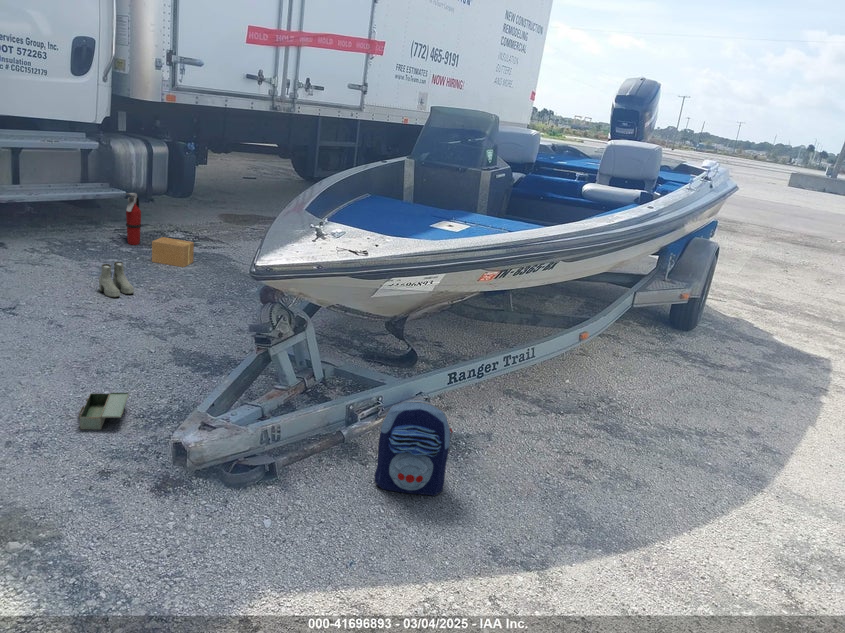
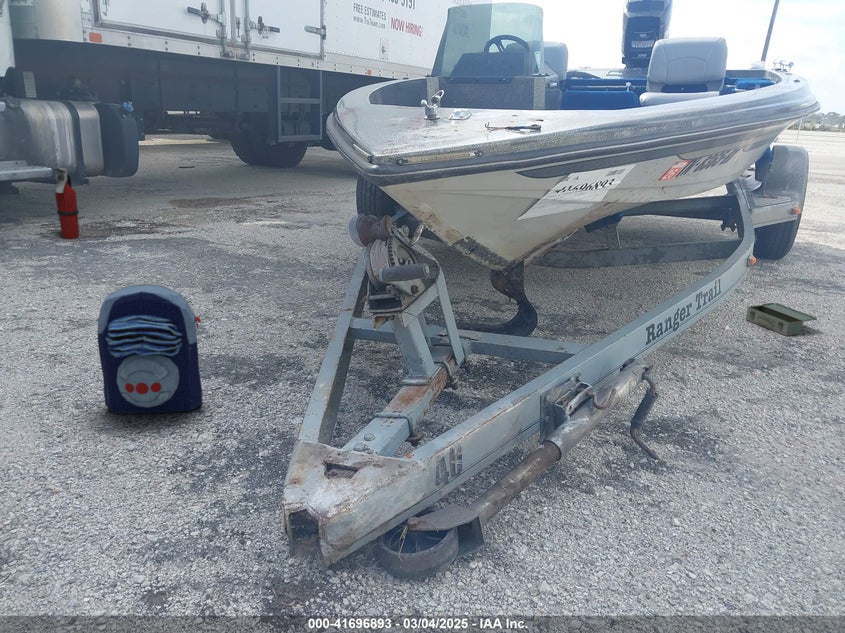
cardboard box: present [152,237,194,267] -> none [101,220,160,256]
boots: present [99,262,134,297] -> none [39,250,94,300]
toolbox: present [79,393,129,430] -> present [746,303,817,336]
backpack: present [375,400,452,496] -> present [98,283,202,413]

